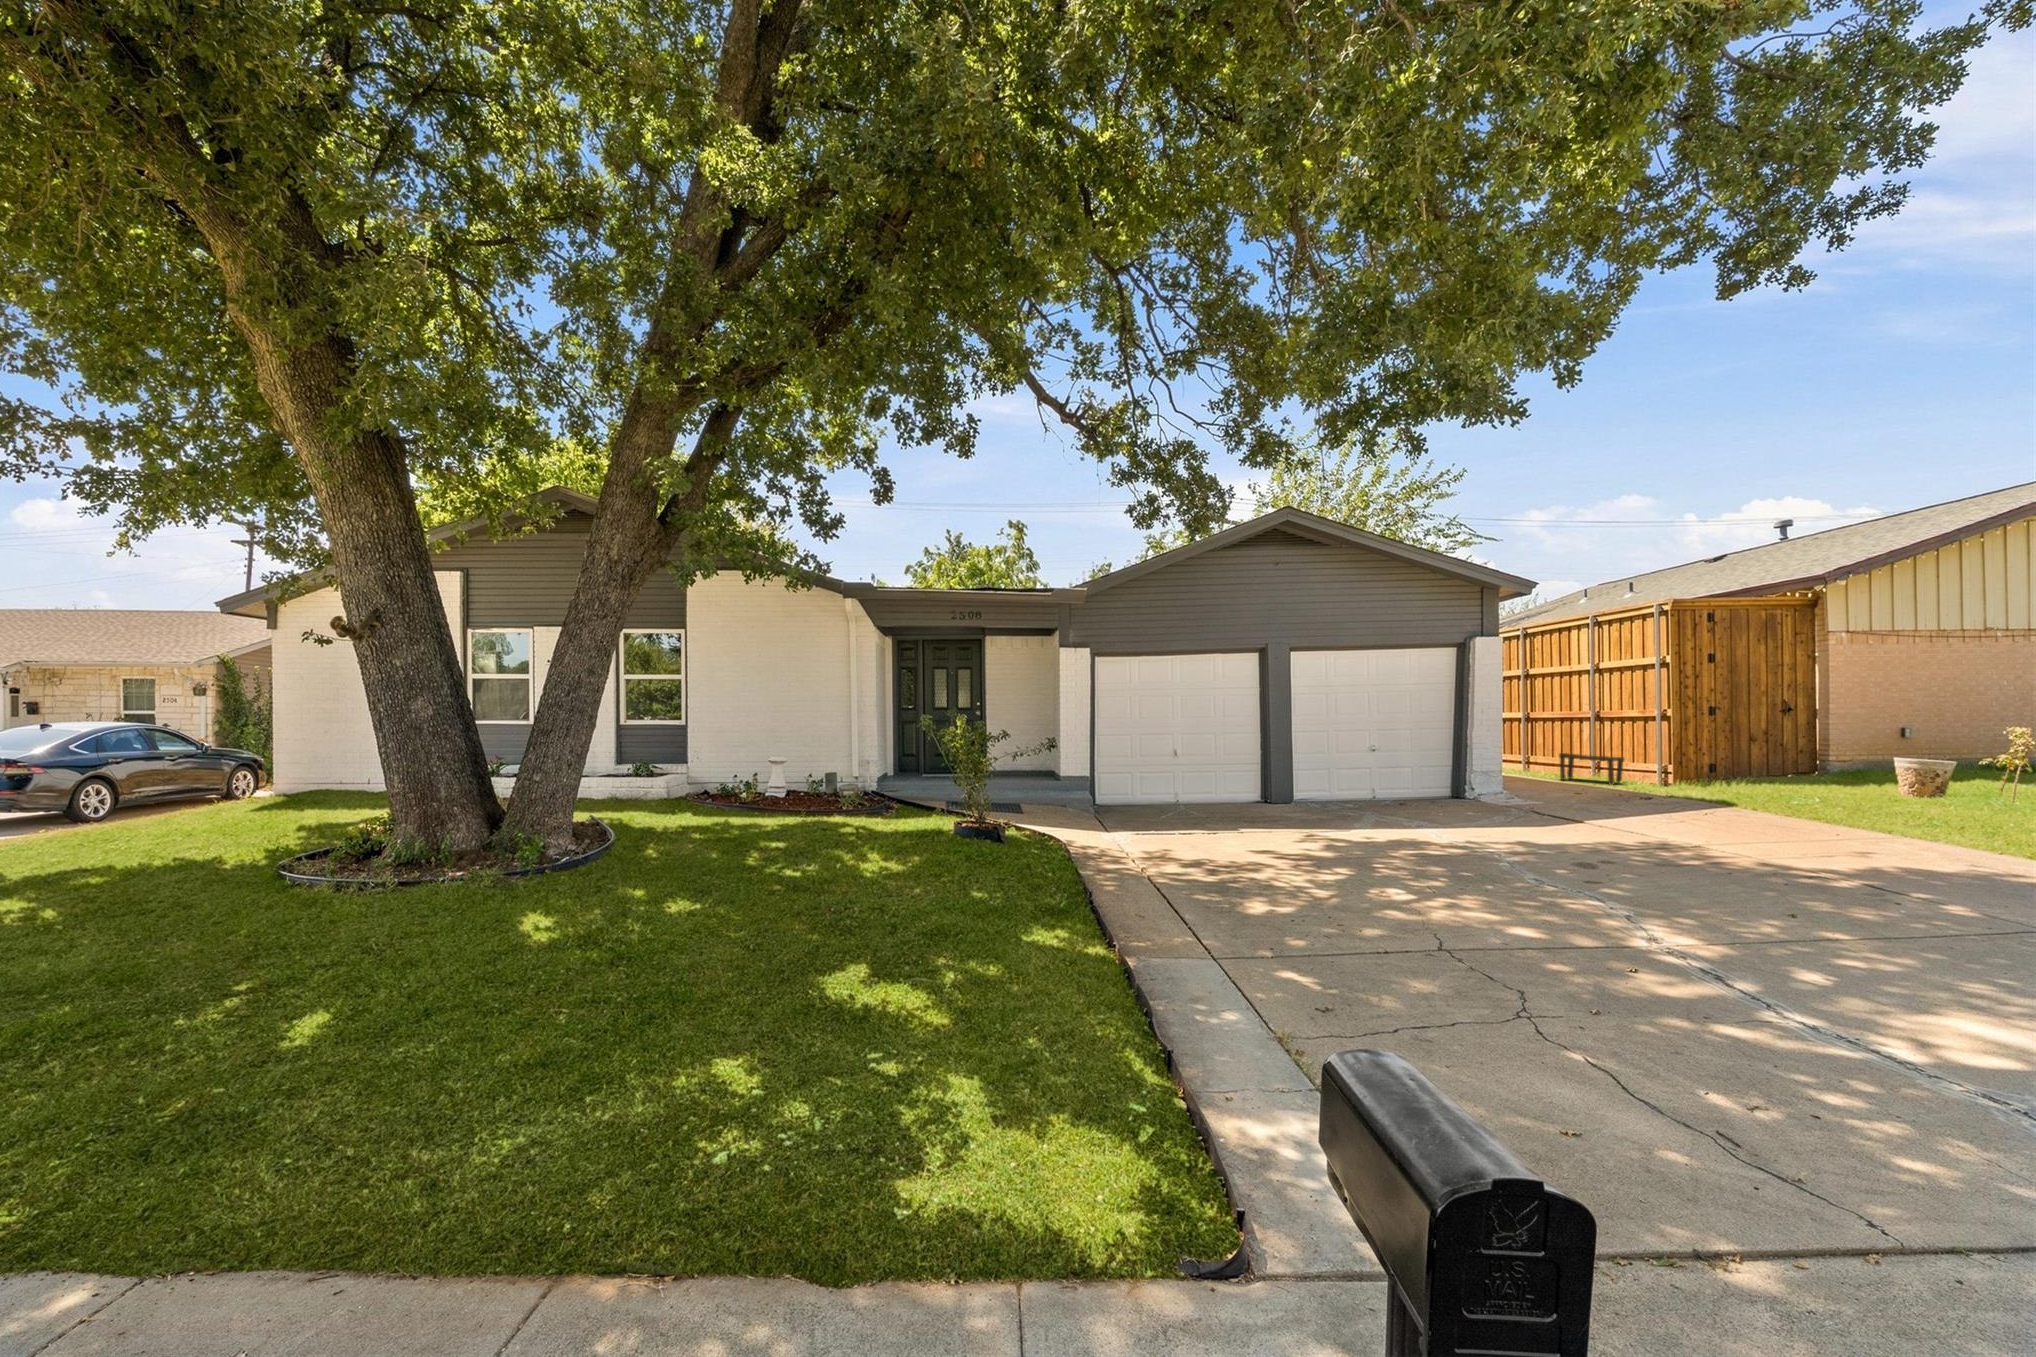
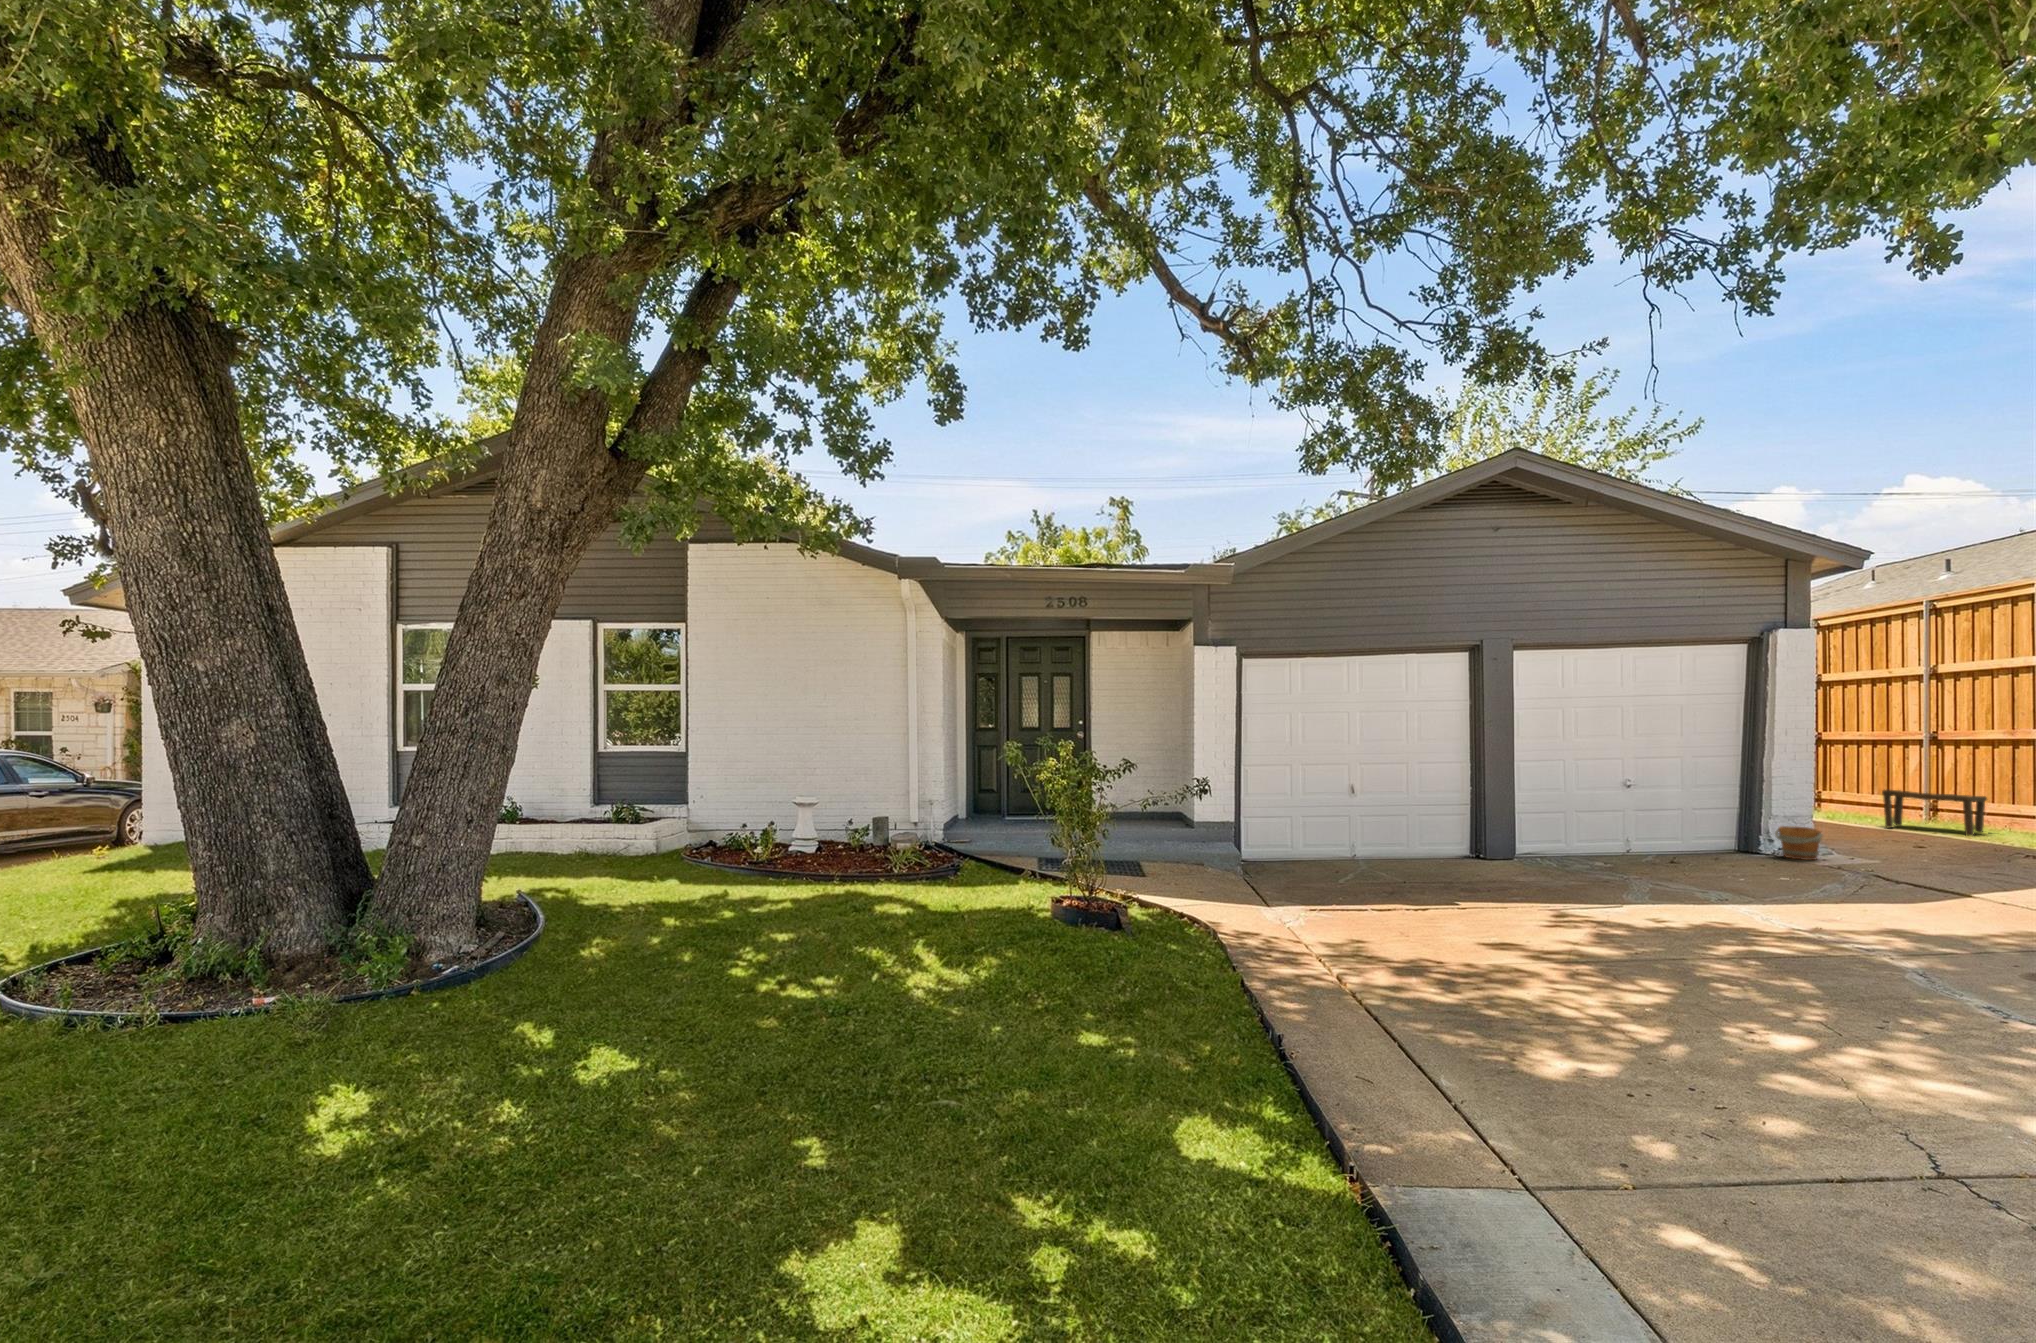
bucket: none [1470,778,1500,801] -> present [1775,826,1822,860]

